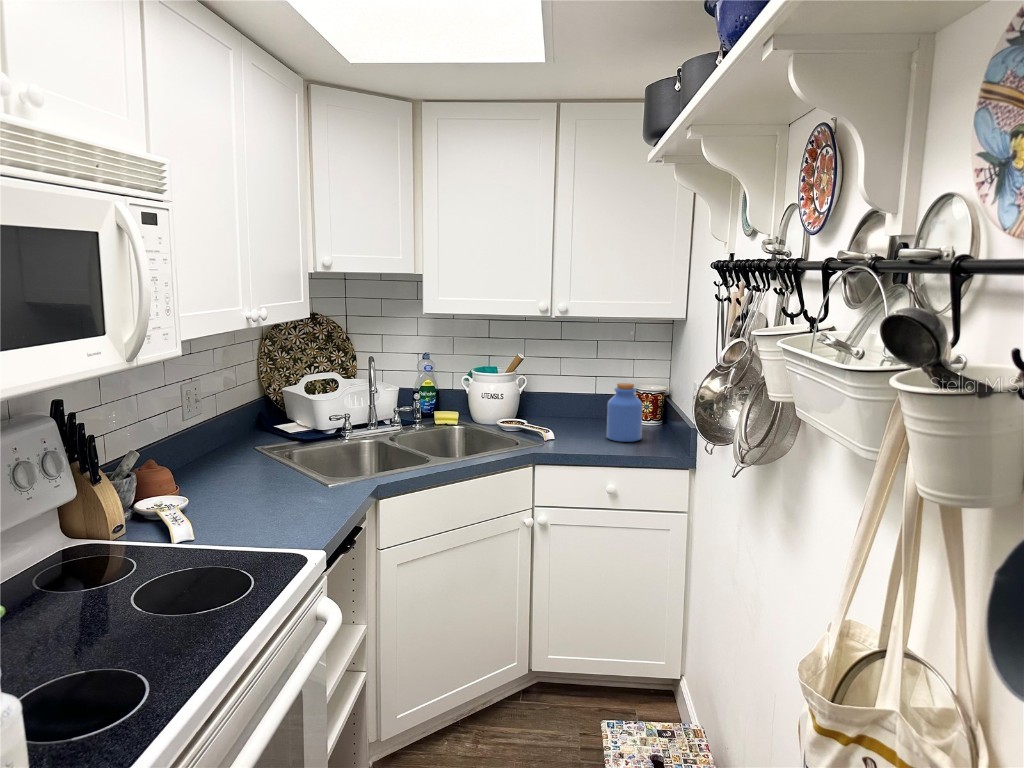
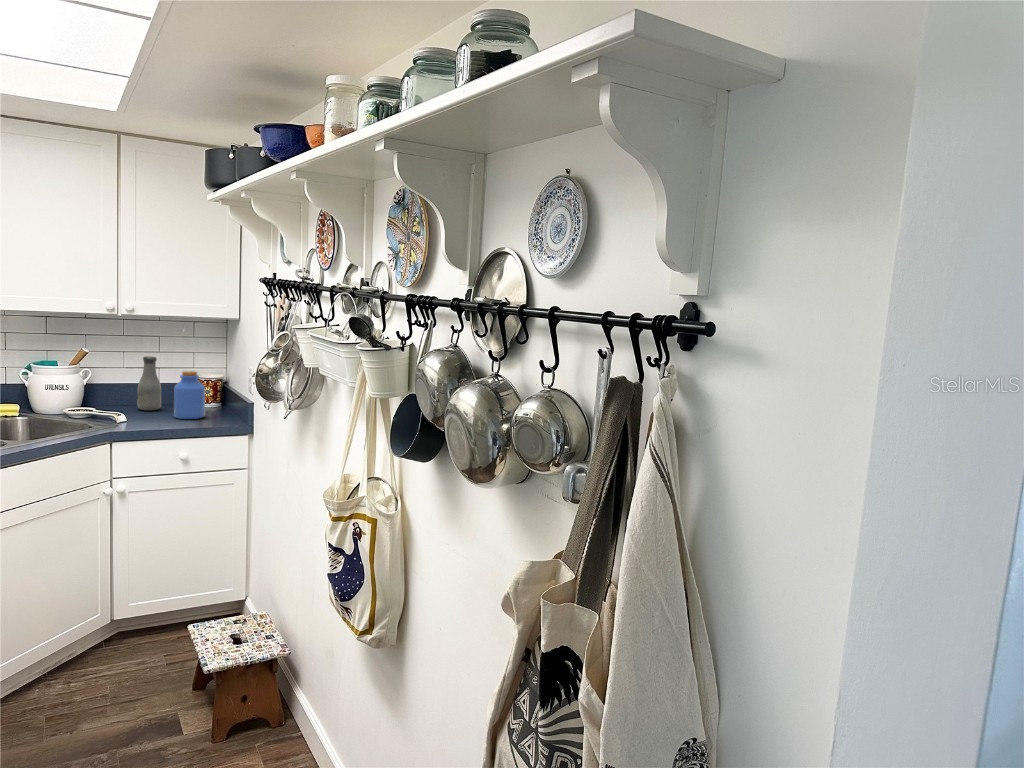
bottle: none [571,364,597,427] -> present [137,356,161,411]

